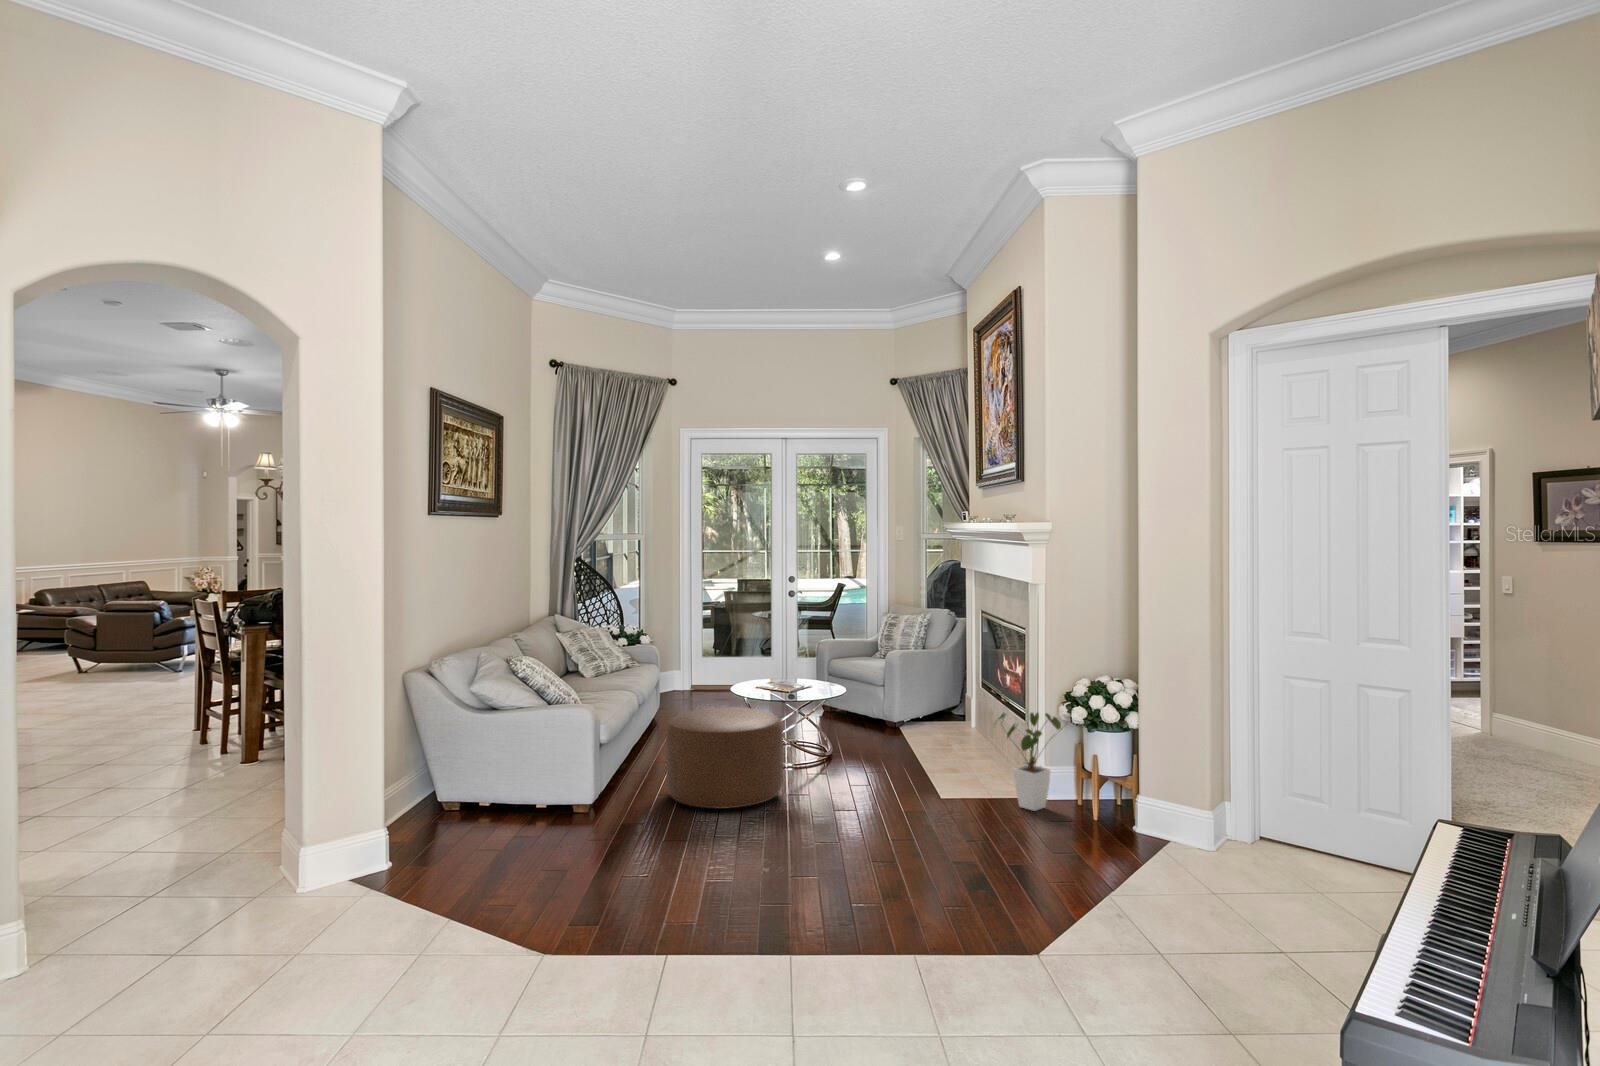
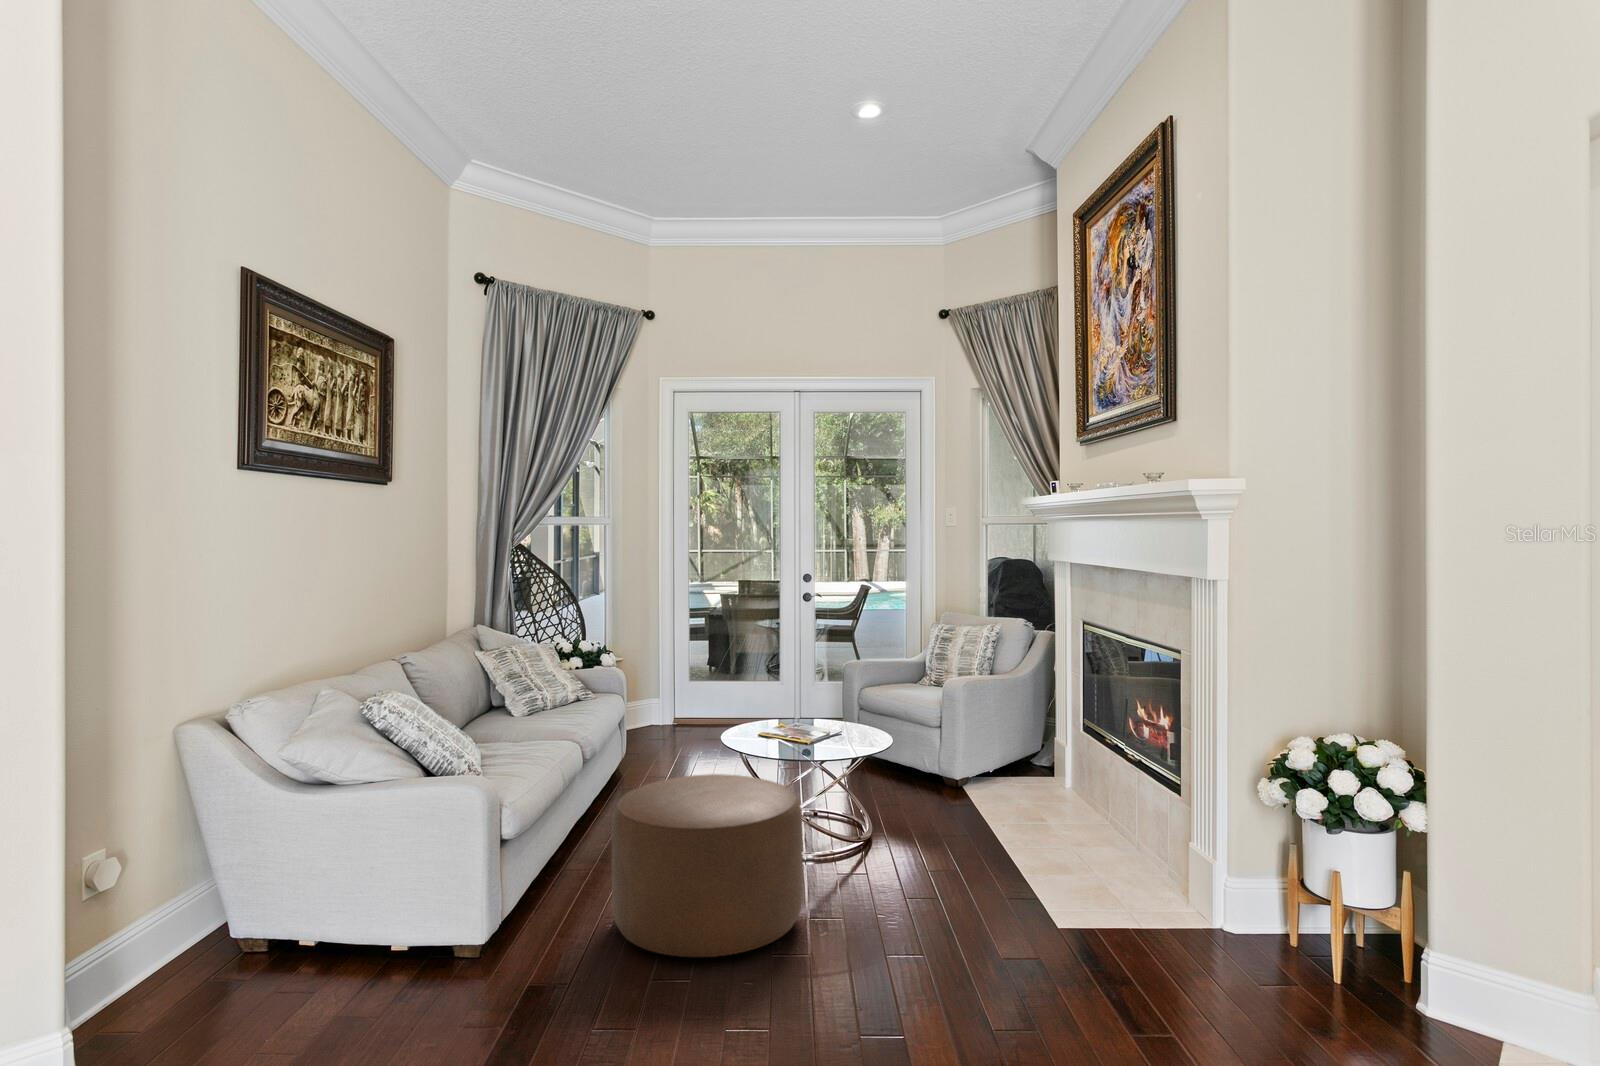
house plant: present [994,713,1082,811] -> none [1159,791,1318,962]

